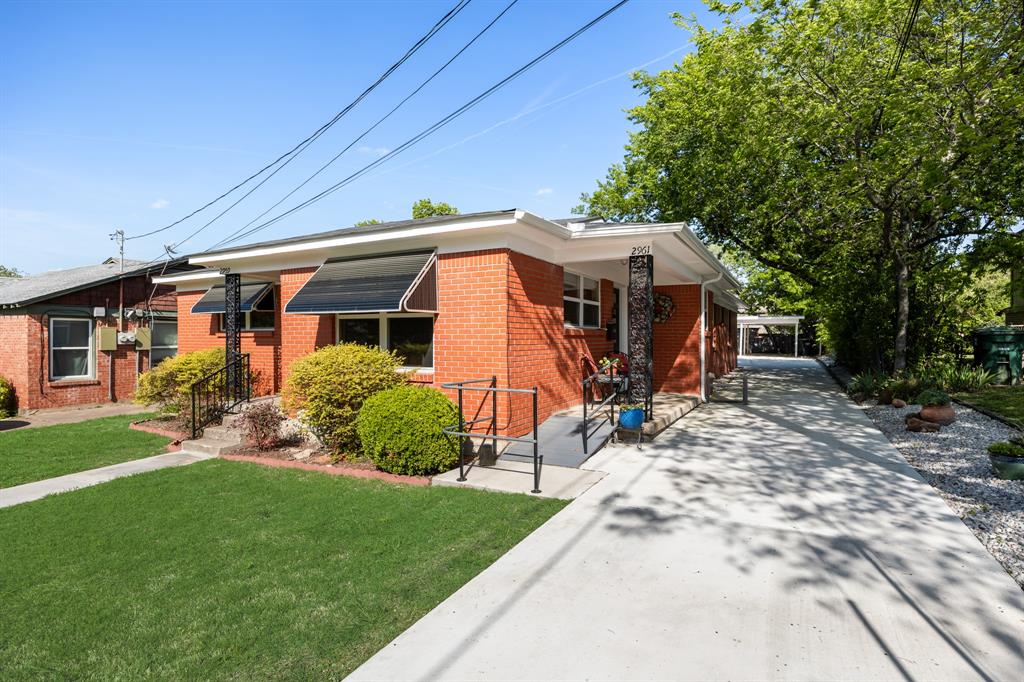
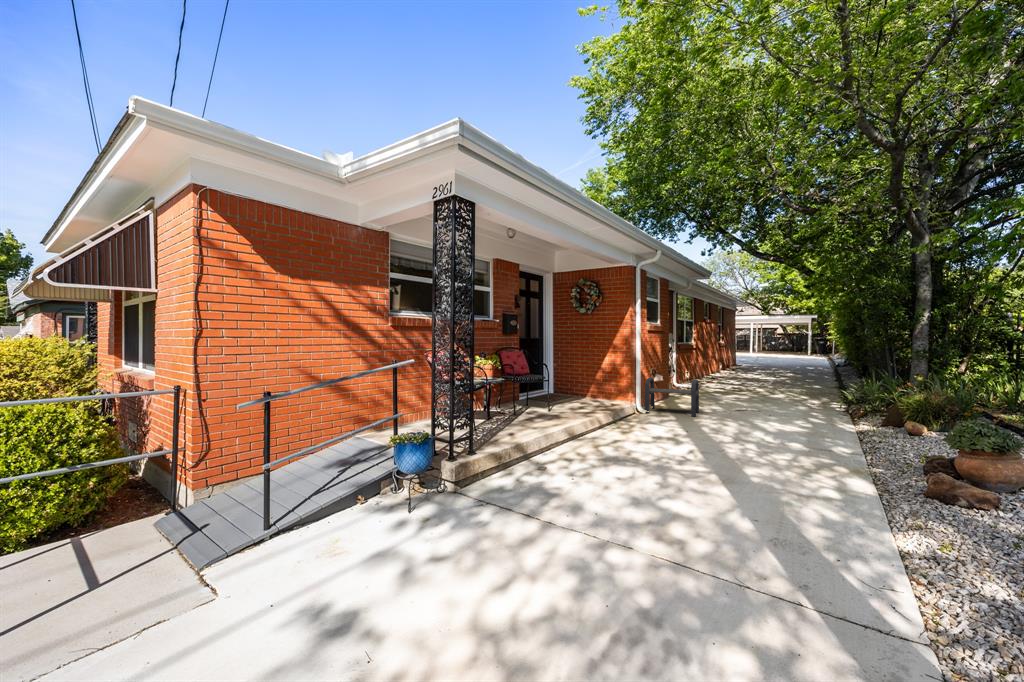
watering can: present [474,442,512,466] -> none [72,504,125,547]

